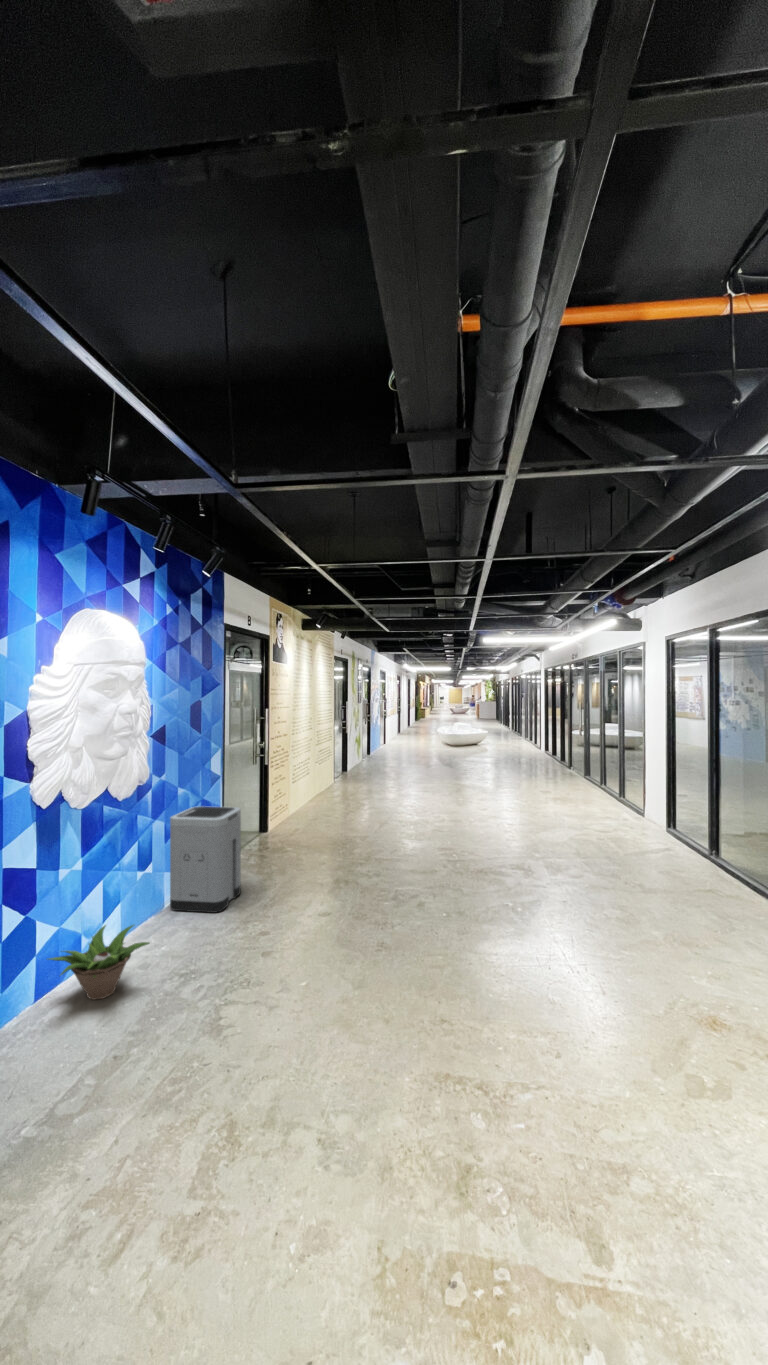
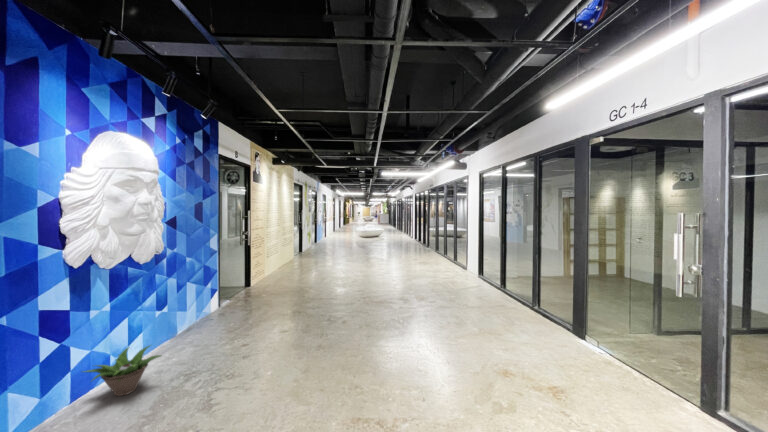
trash can: present [170,806,241,913] -> none [180,270,230,336]

